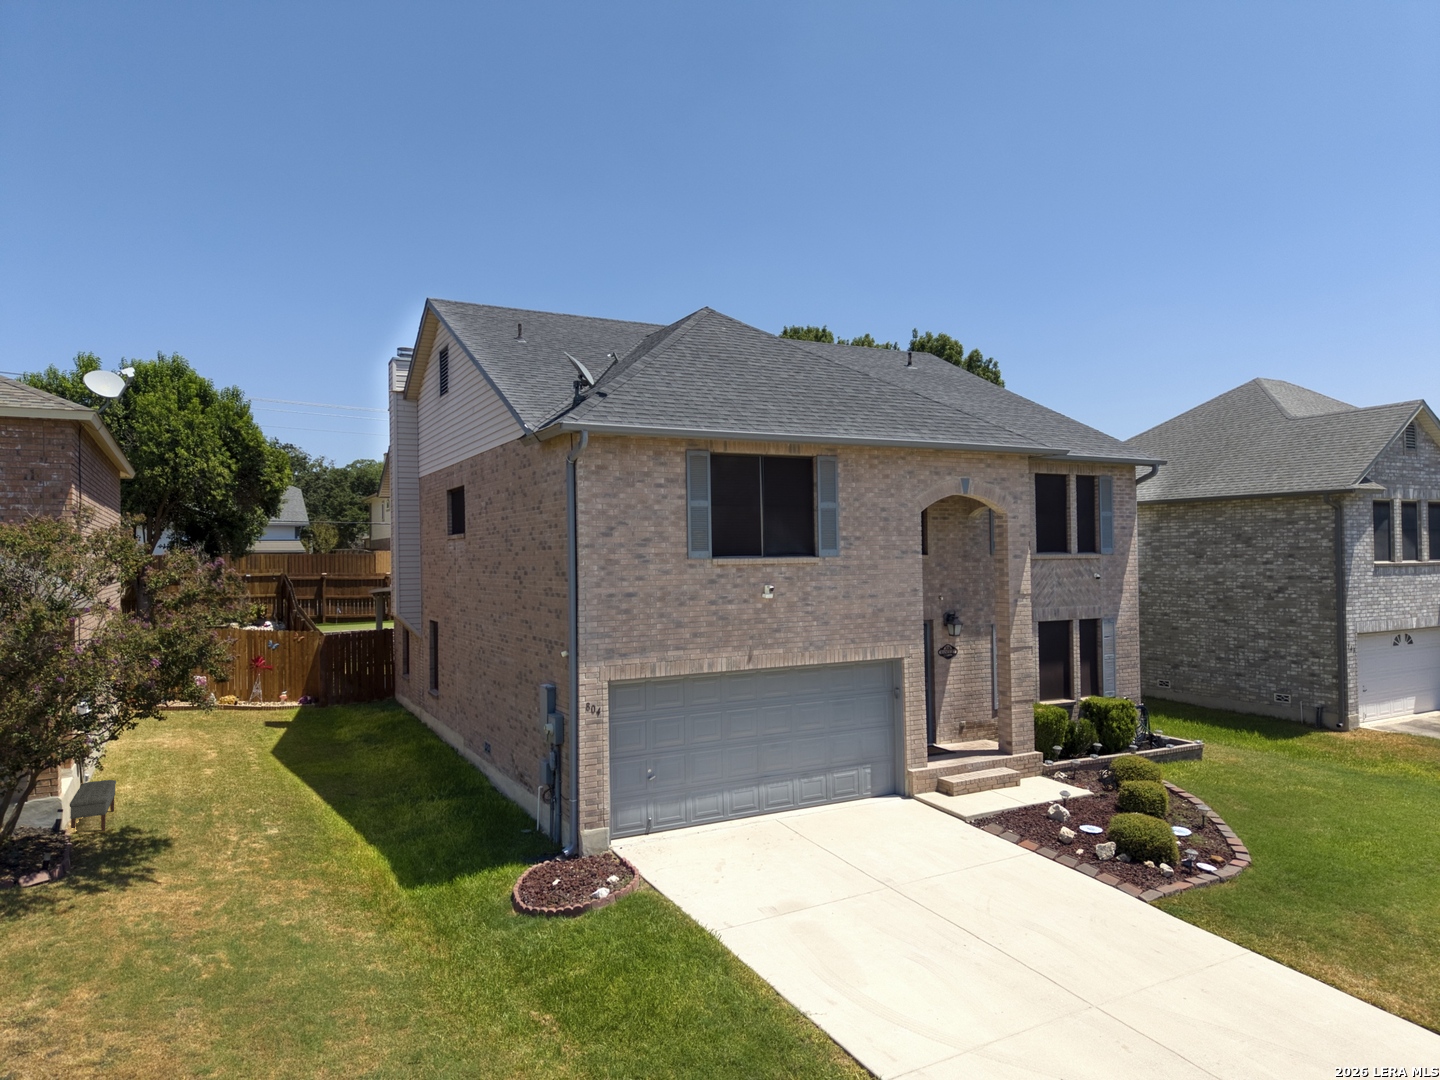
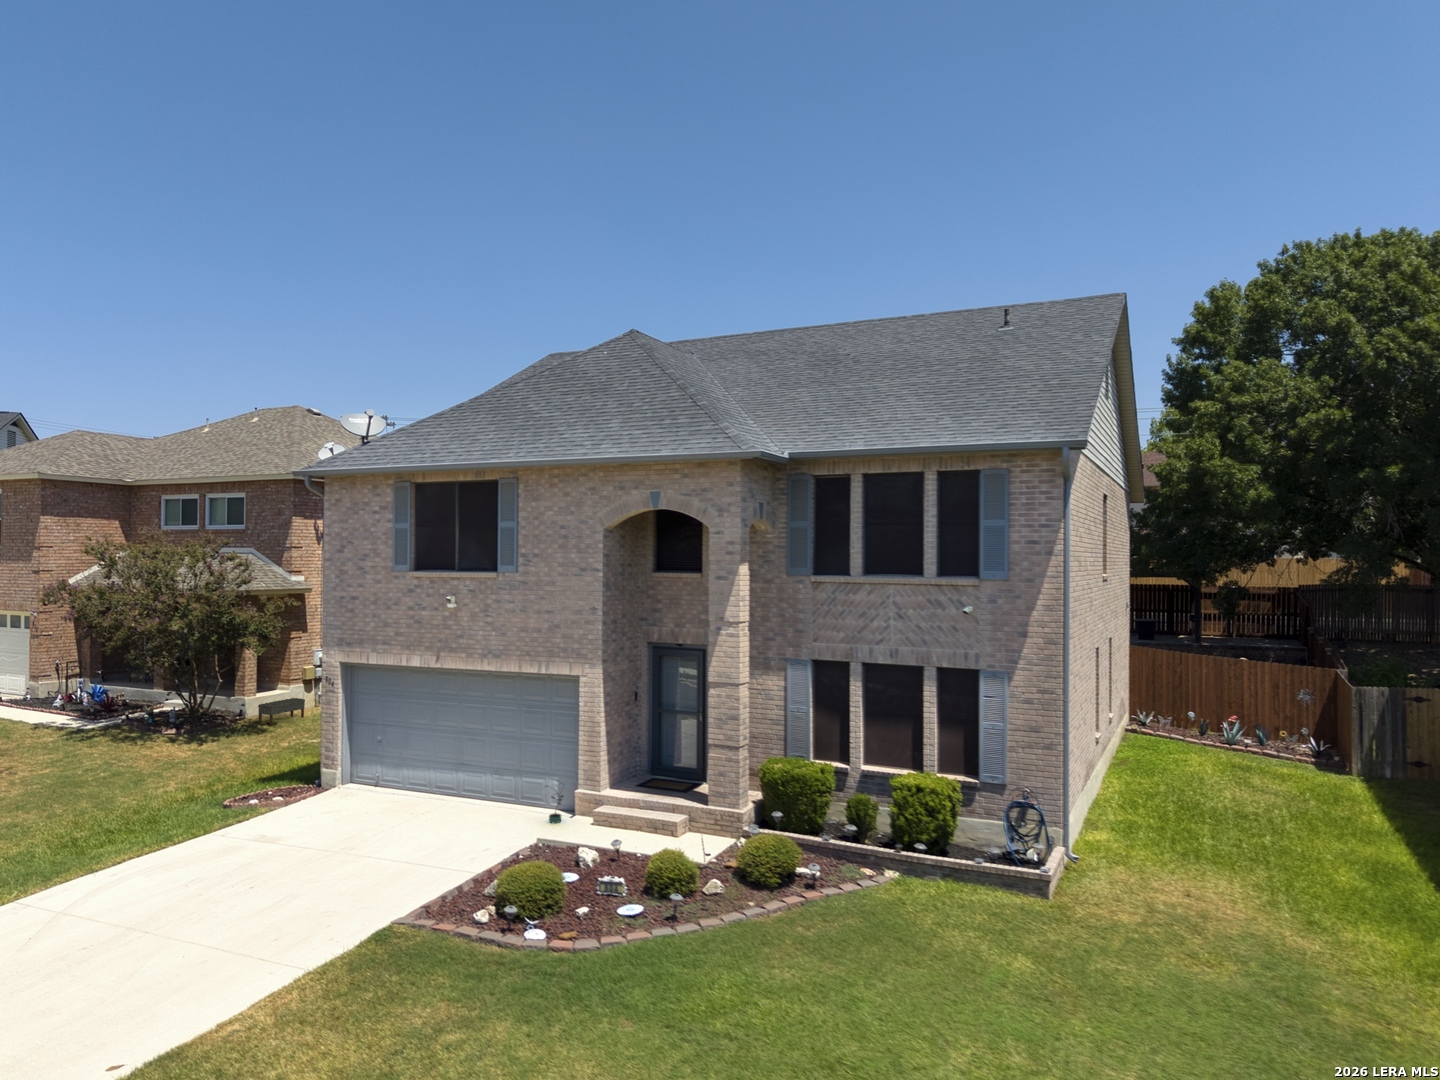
potted plant: none [872,767,895,810] -> present [546,786,563,823]

